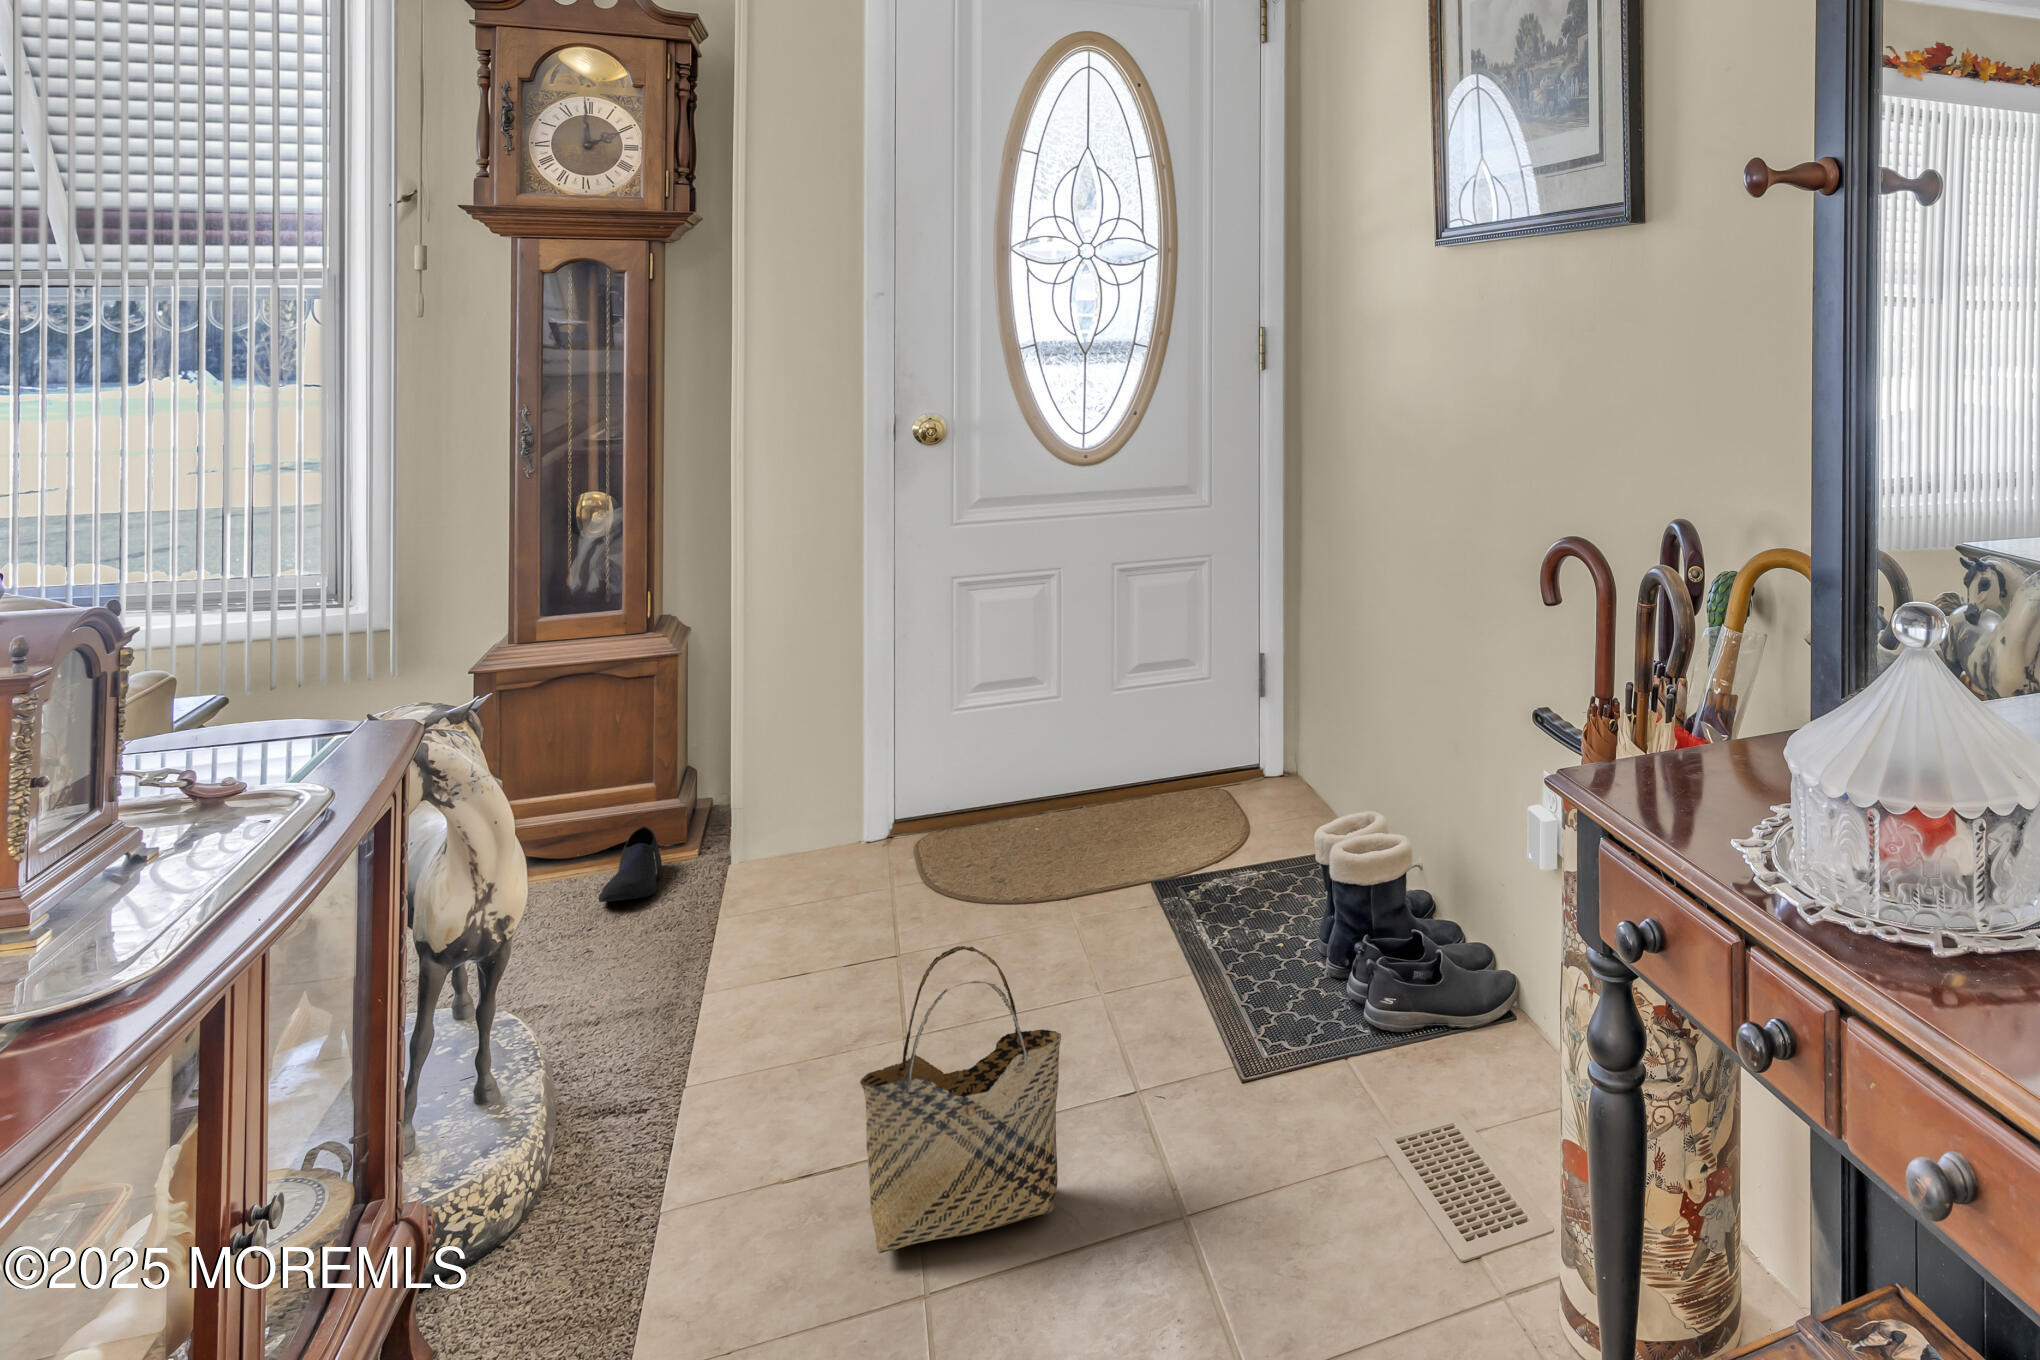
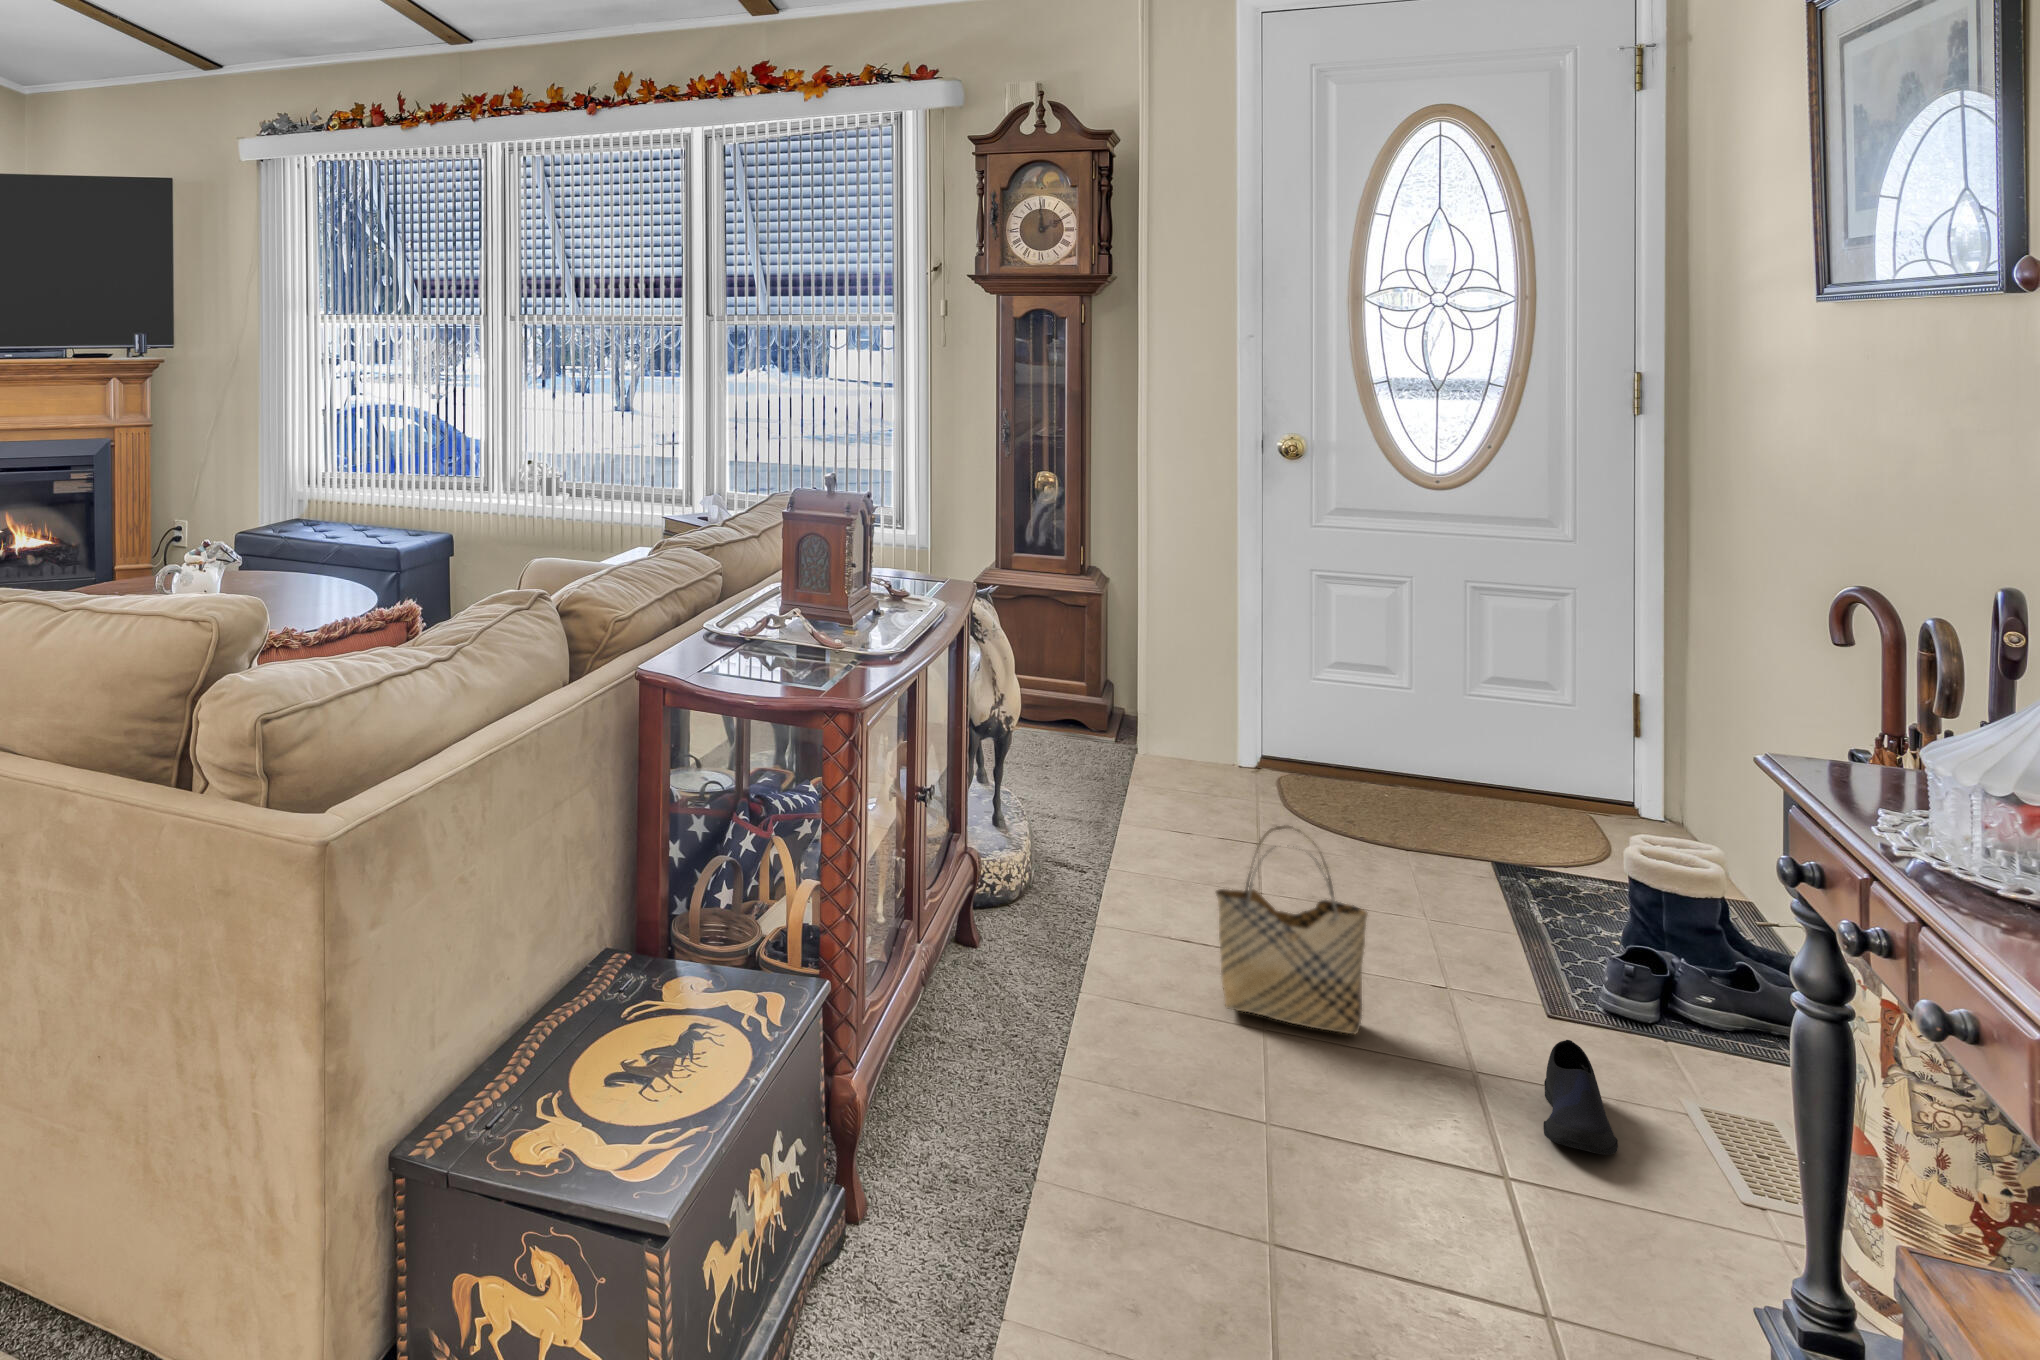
shoe: present [599,827,662,902] -> present [1544,1040,1618,1155]

